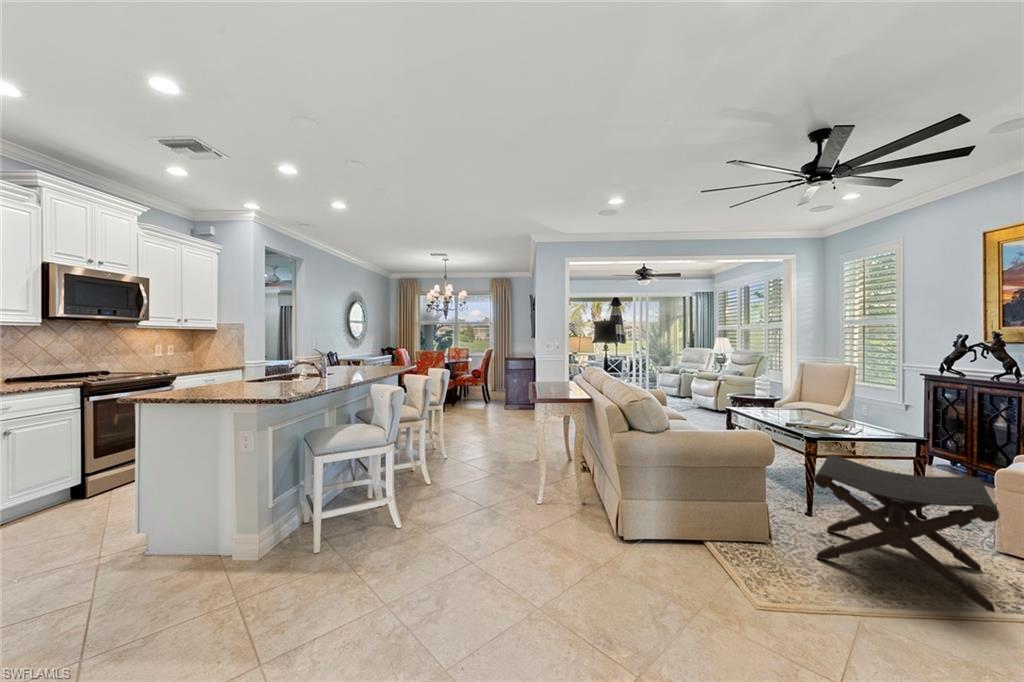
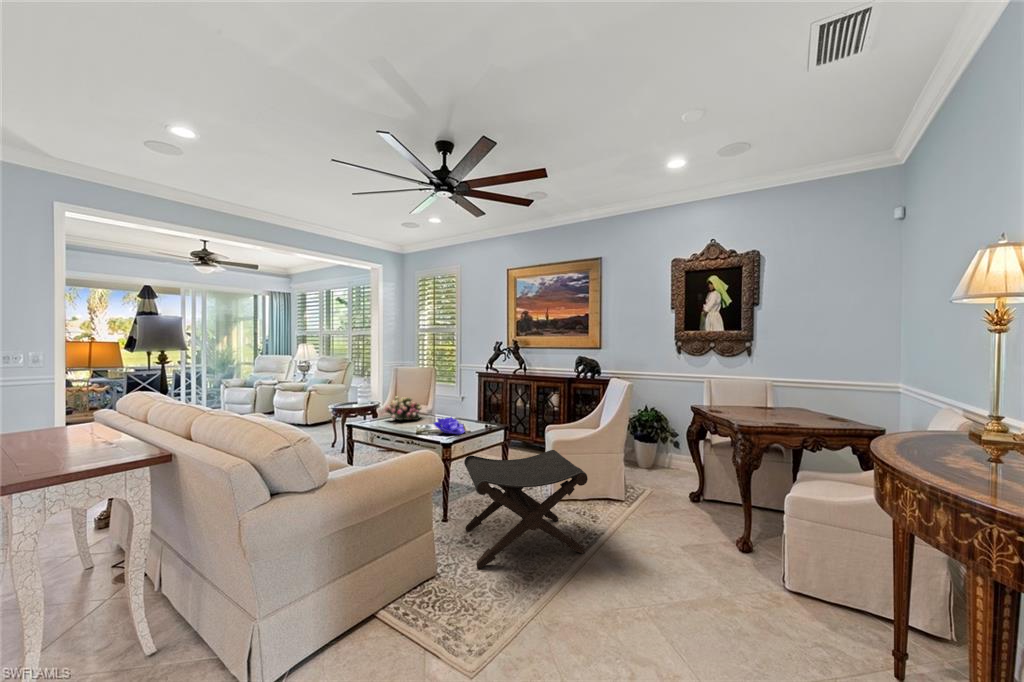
flower arrangement: none [766,390,812,417] -> present [383,396,421,420]
decorative bowl: none [806,414,849,435] -> present [434,417,465,435]

